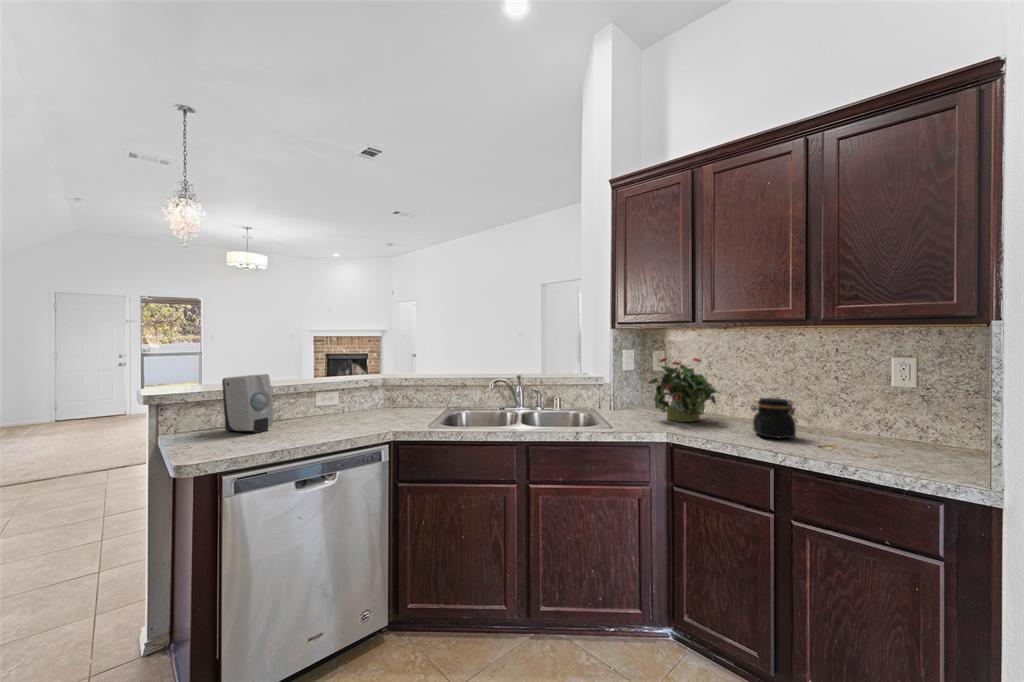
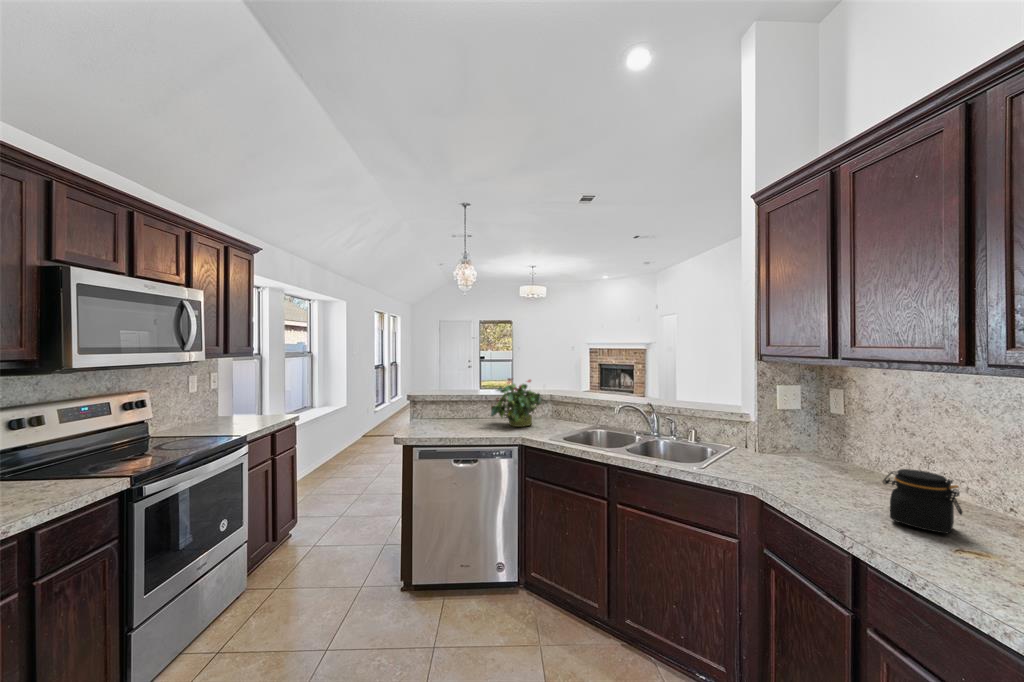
potted plant: present [648,358,718,422] -> present [491,378,543,427]
soap dispenser: present [222,374,273,433] -> none [441,385,465,424]

